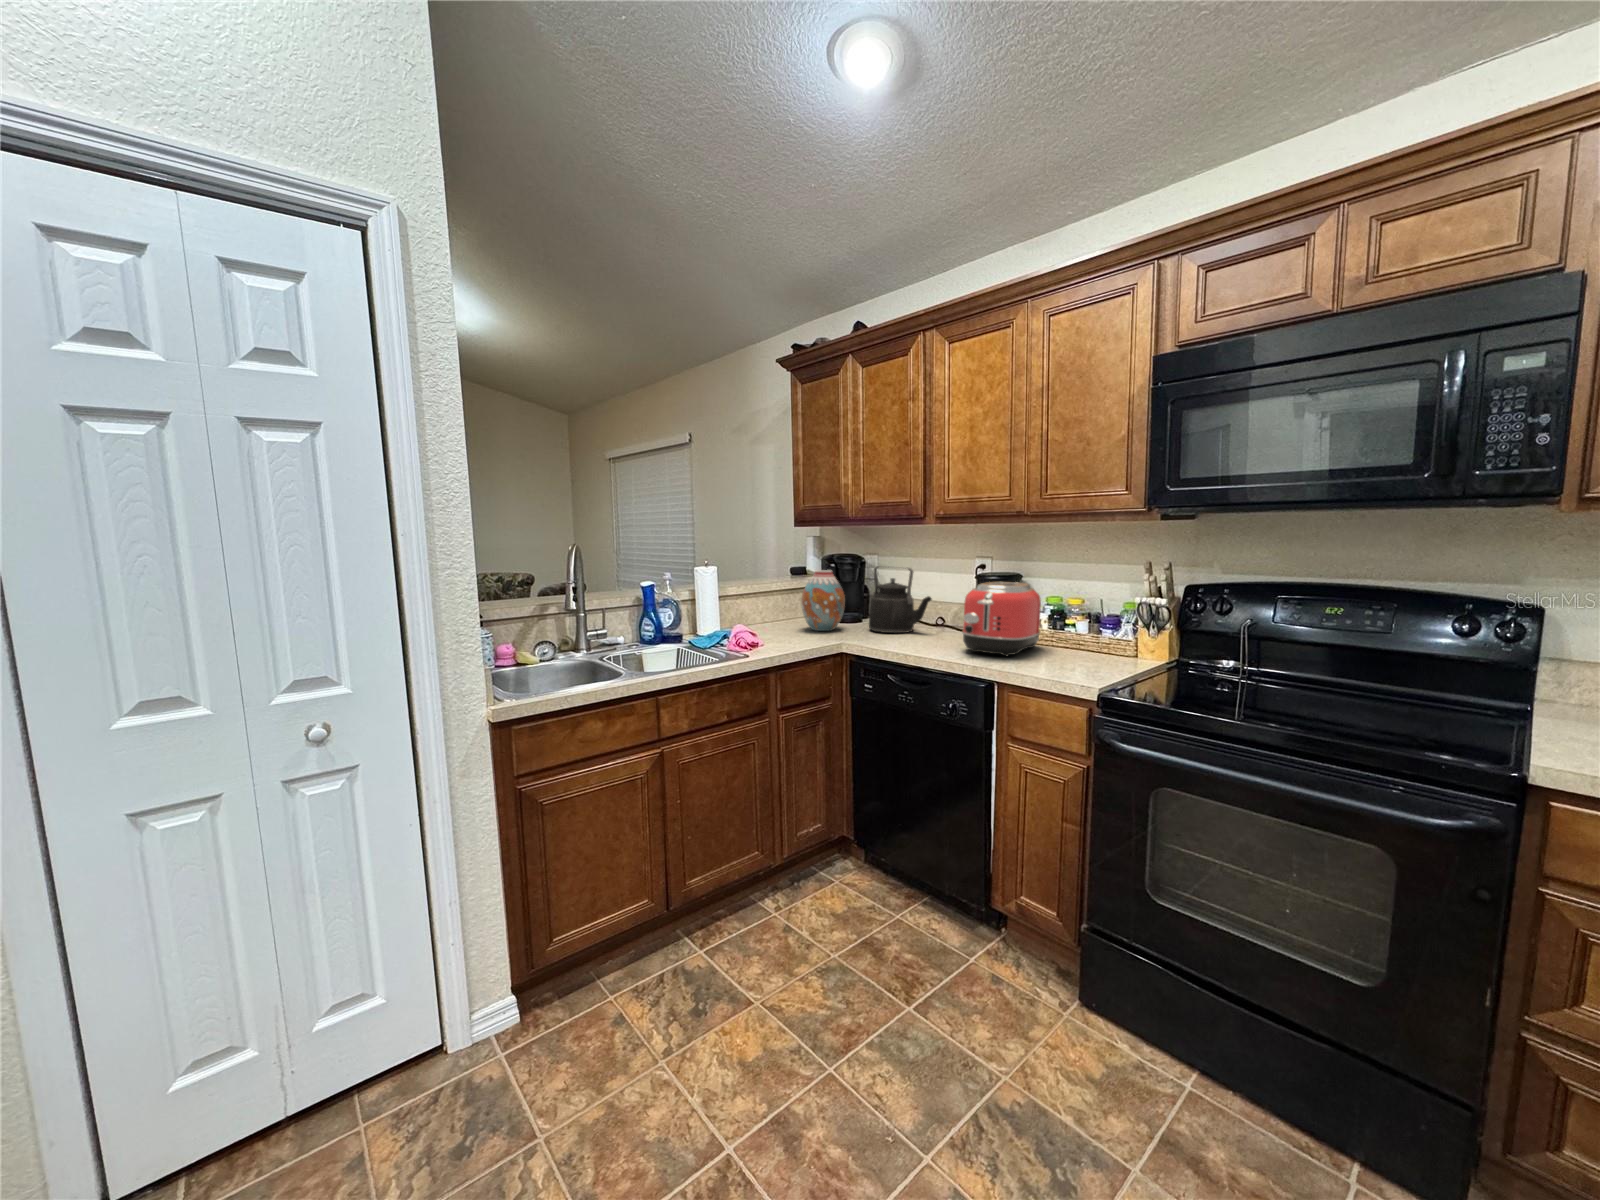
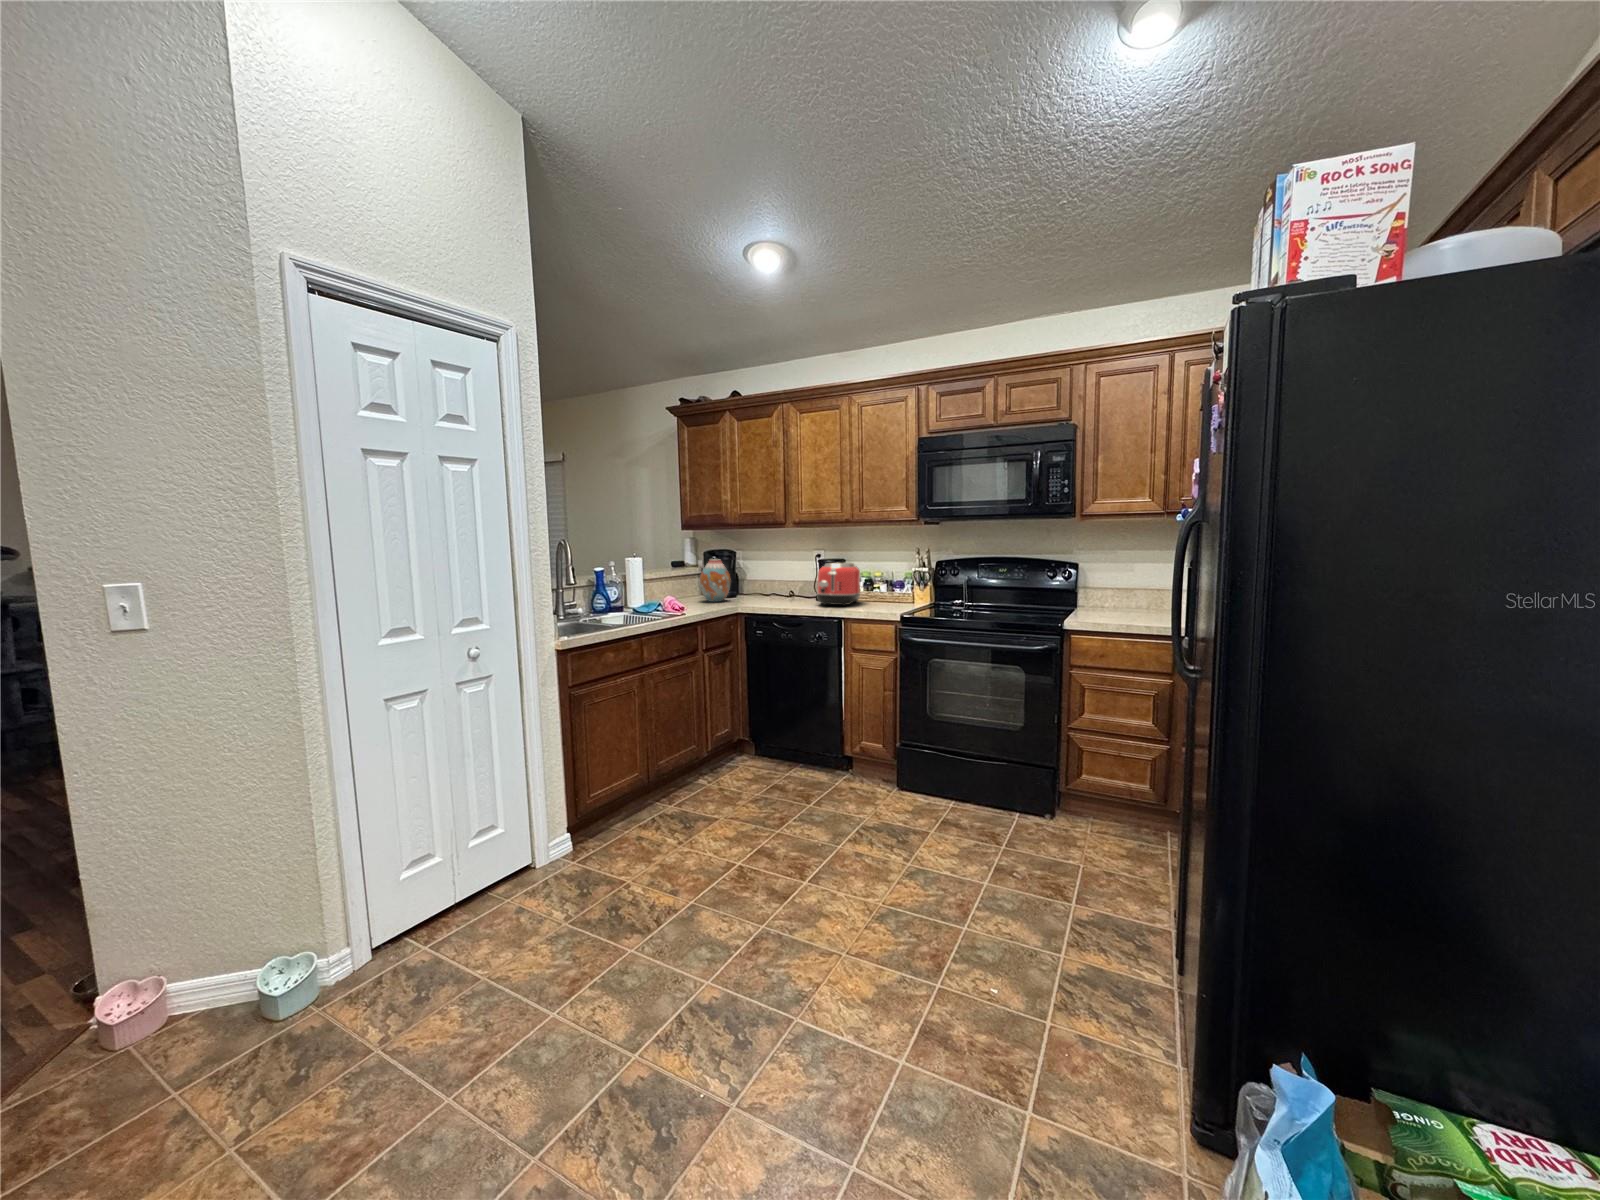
kettle: present [869,566,932,633] -> none [747,556,791,600]

